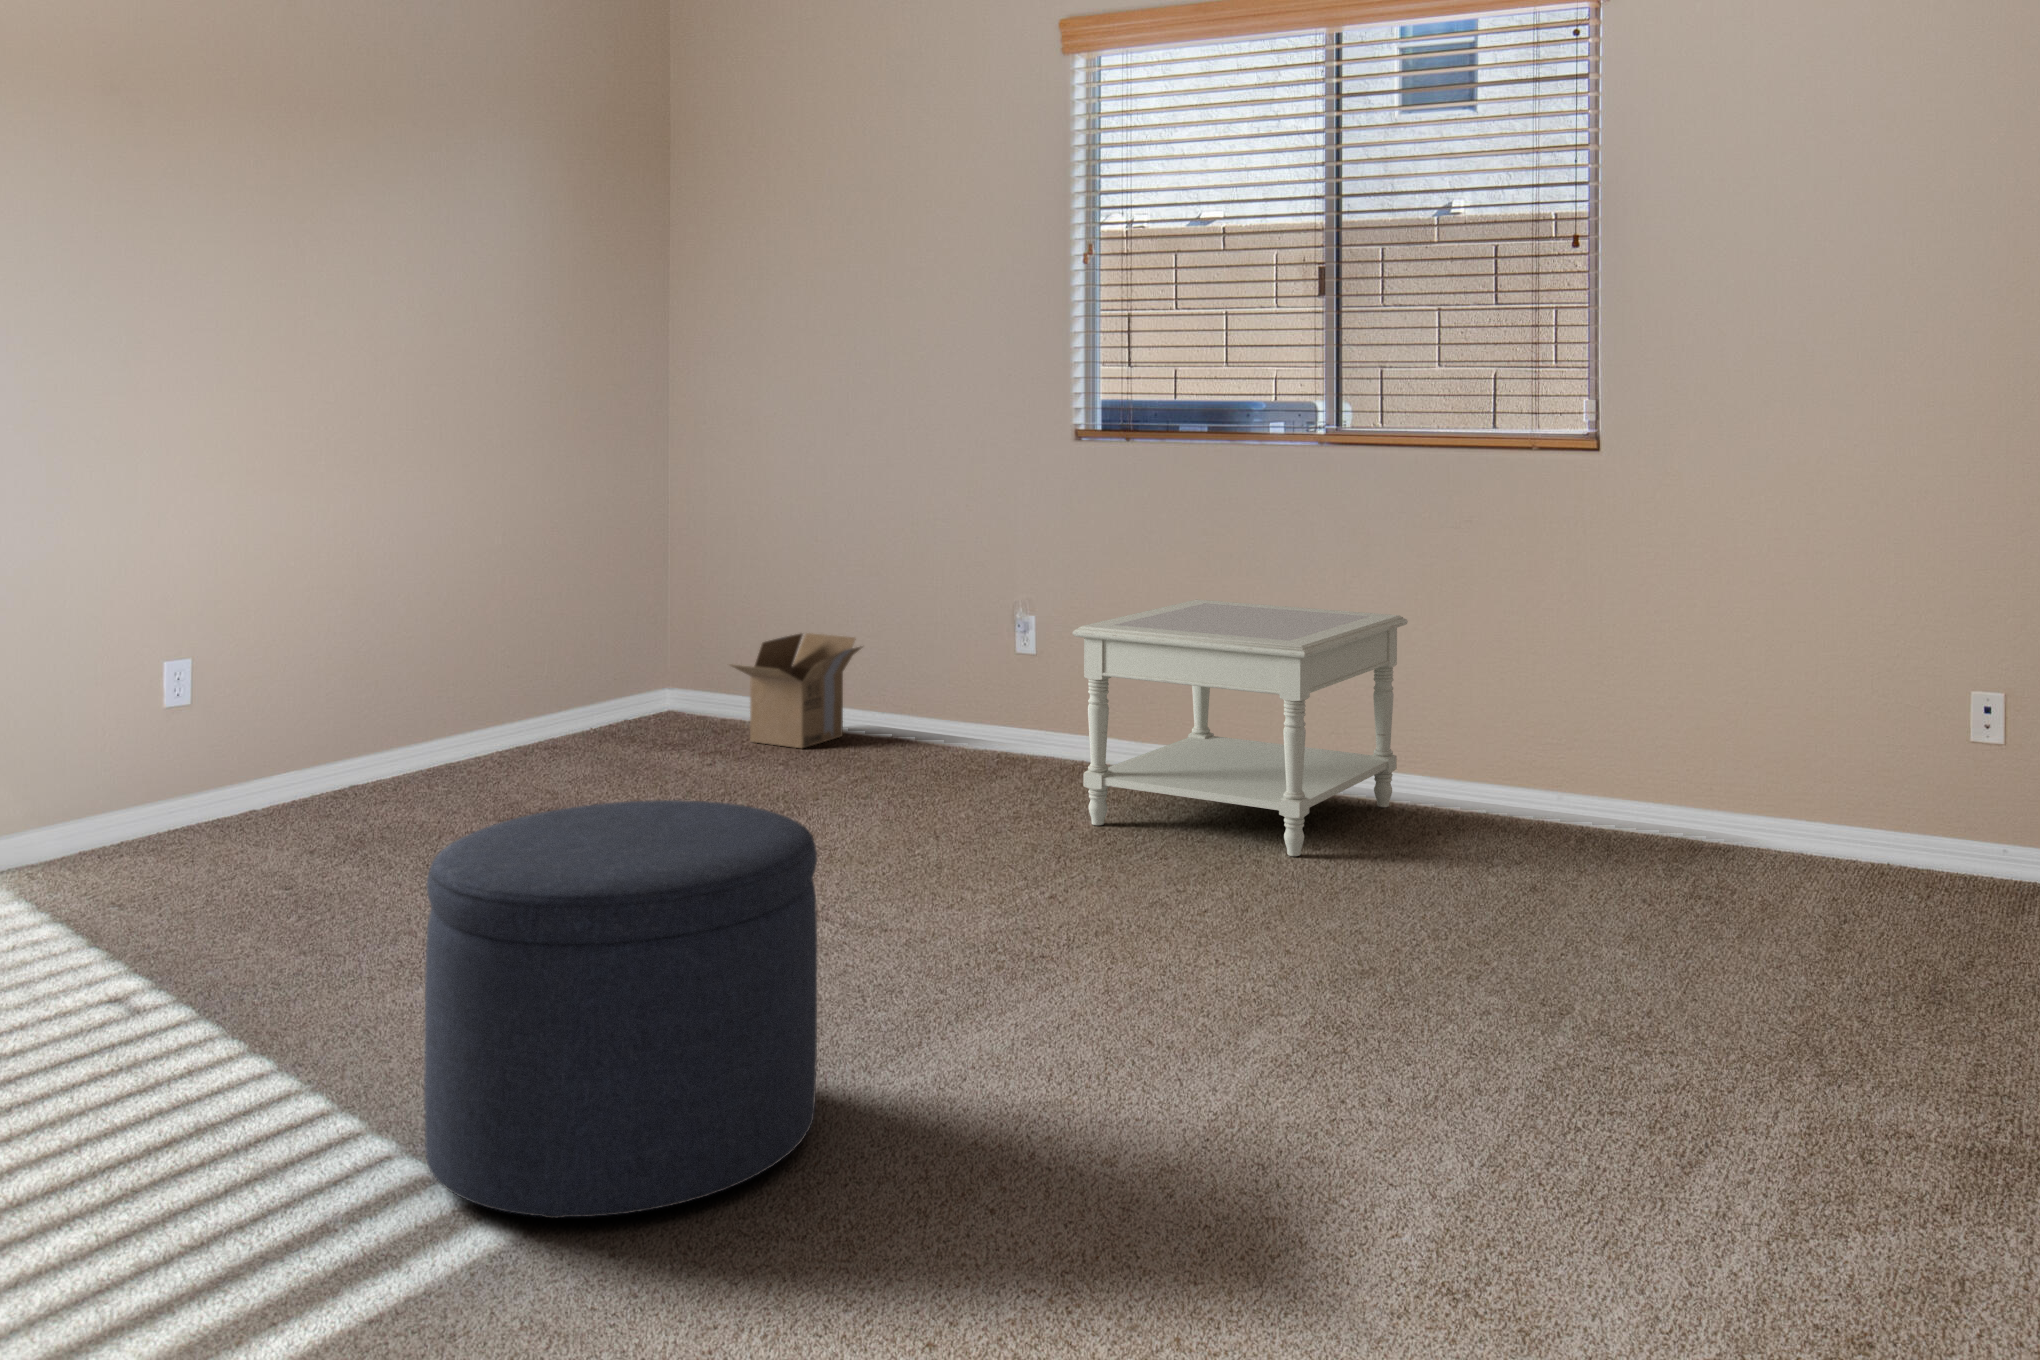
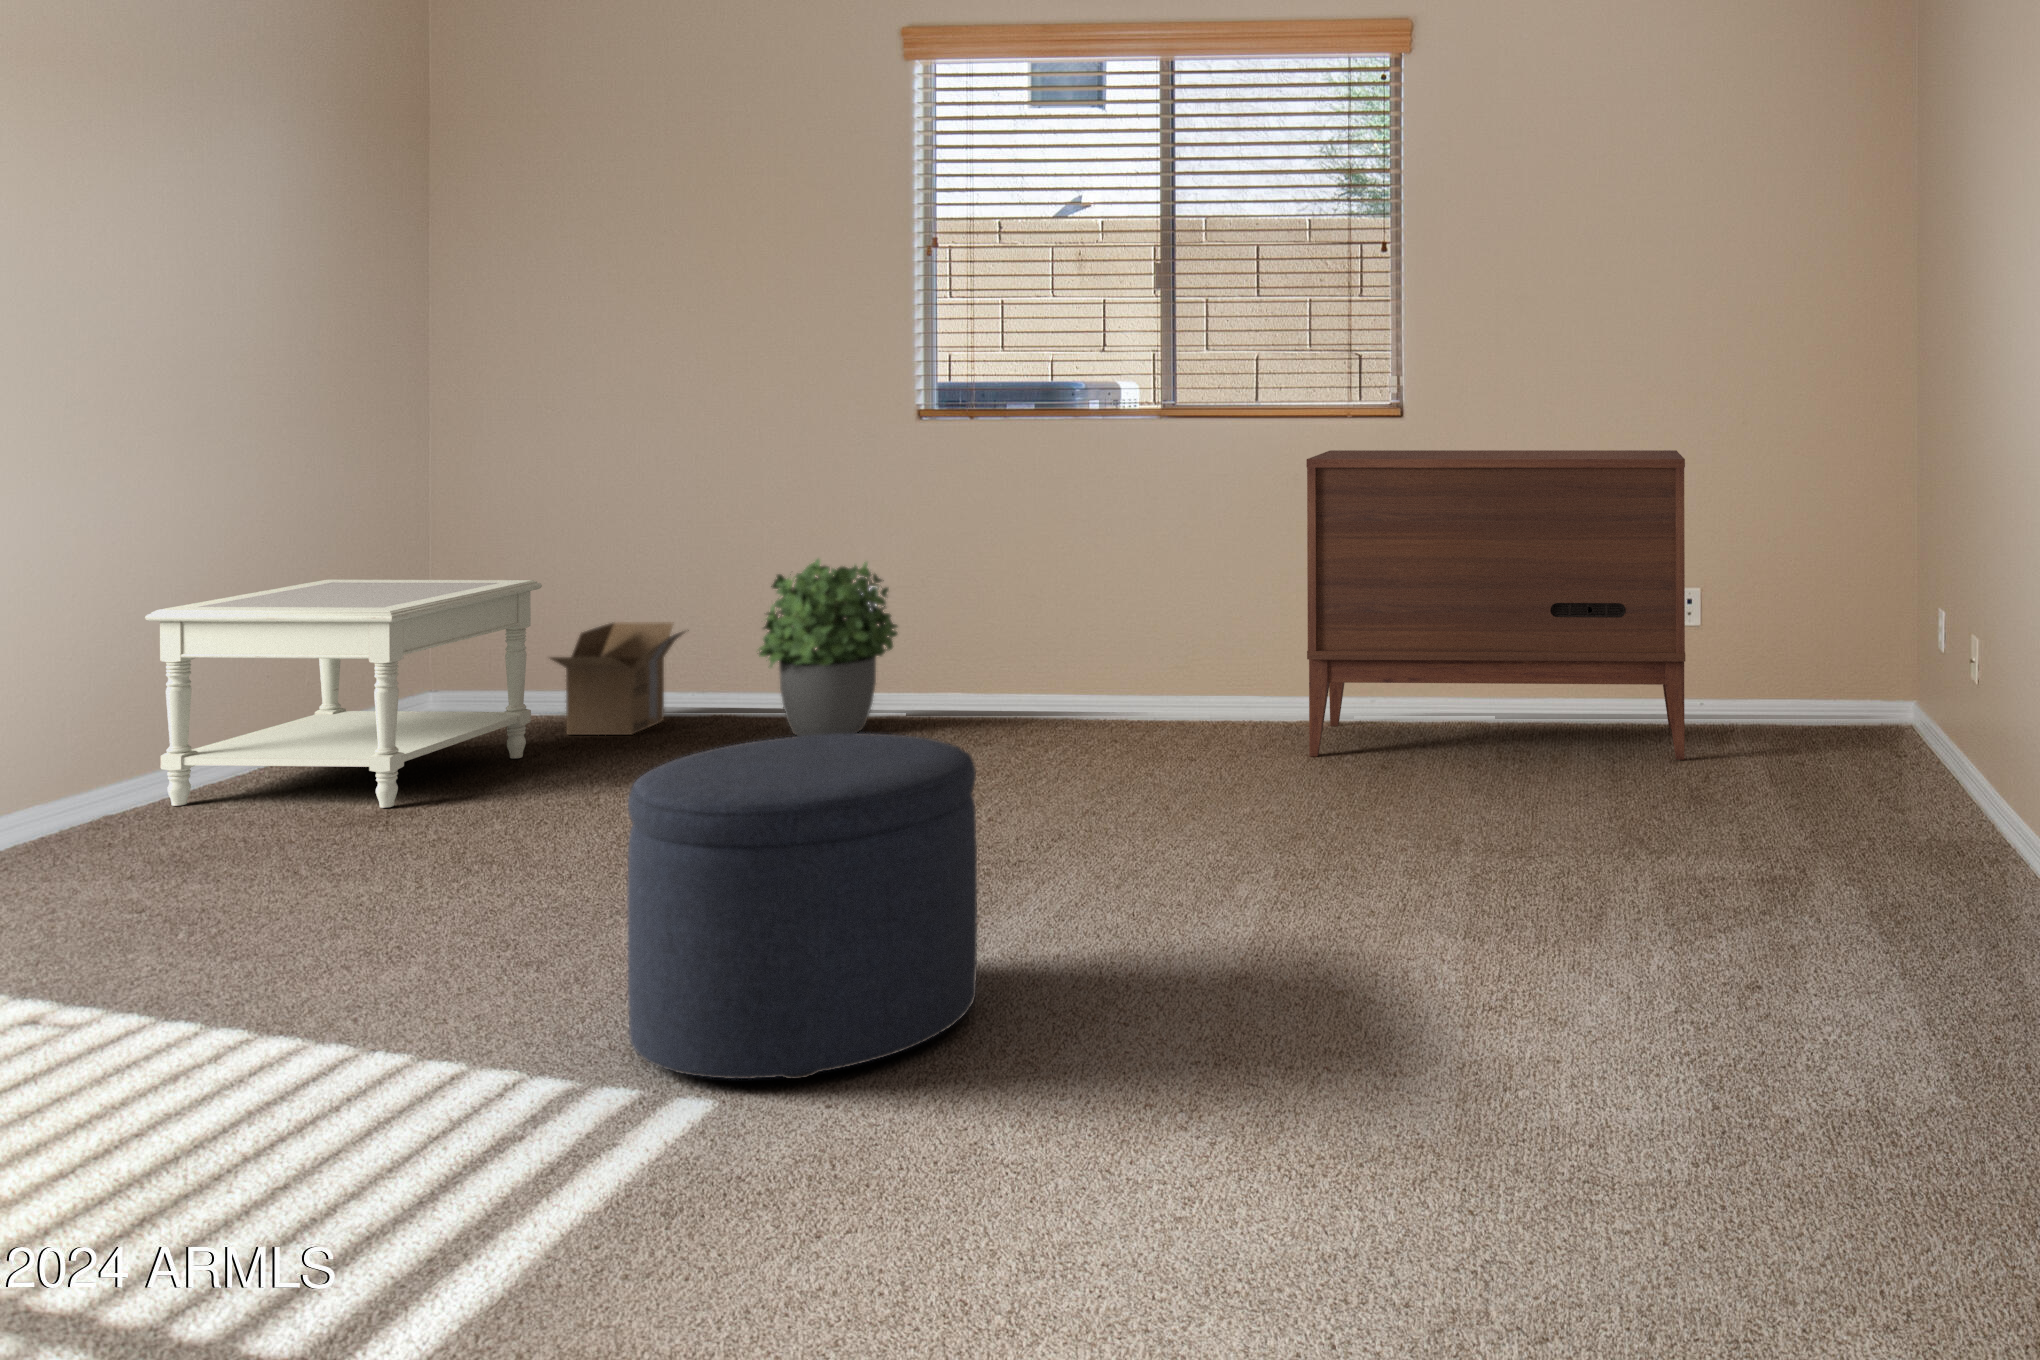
dresser: none [1440,488,1962,935] -> present [1306,450,1685,760]
potted plant: none [901,582,1043,773] -> present [759,559,897,736]
side table: present [1072,600,1408,856] -> present [145,580,542,808]

